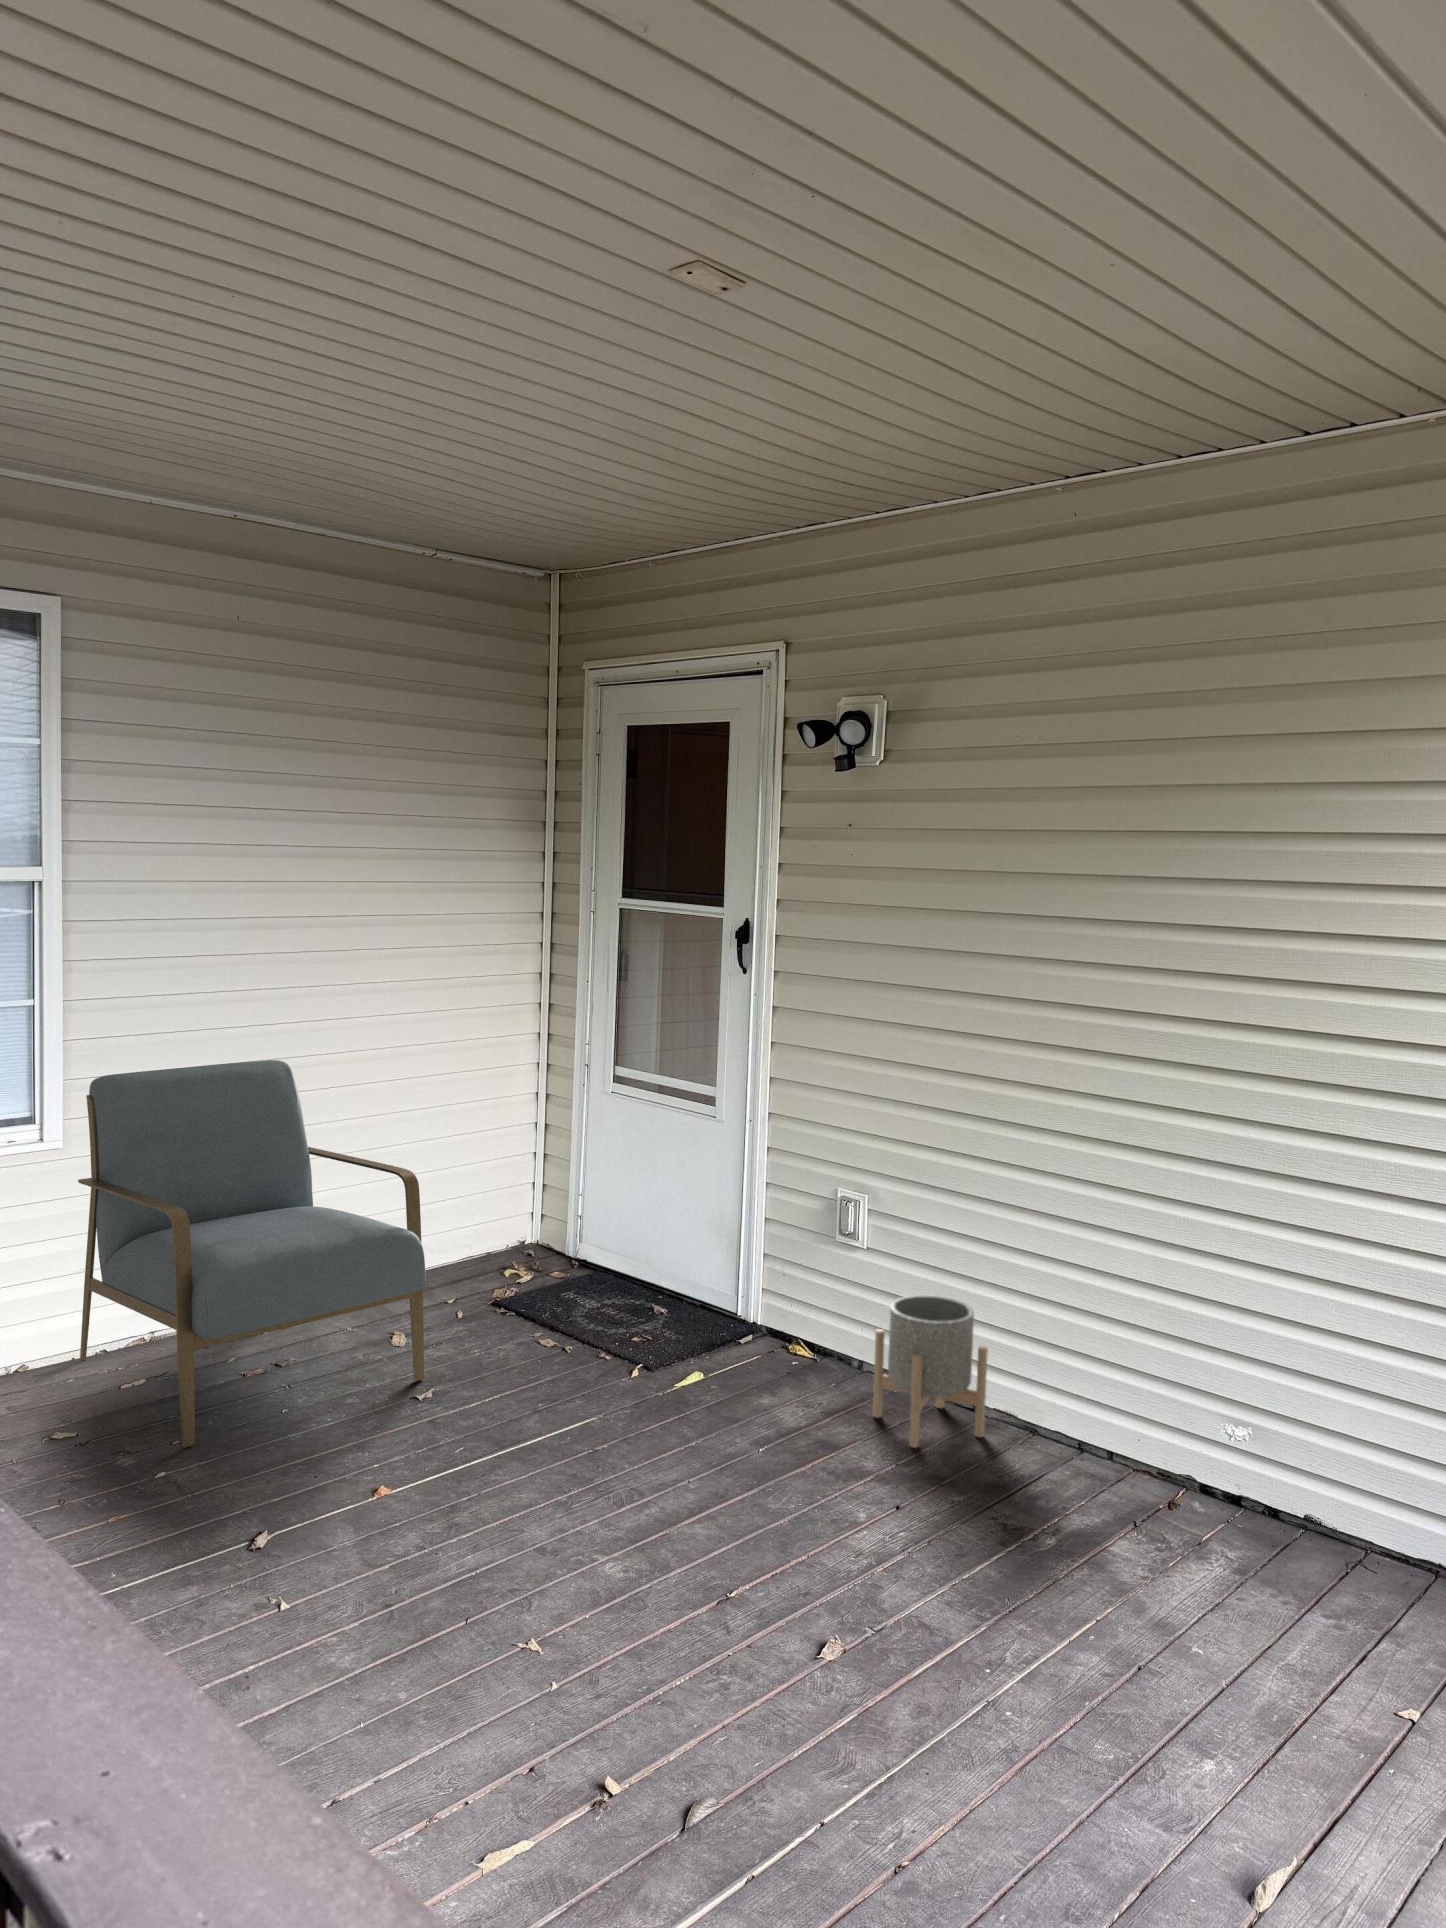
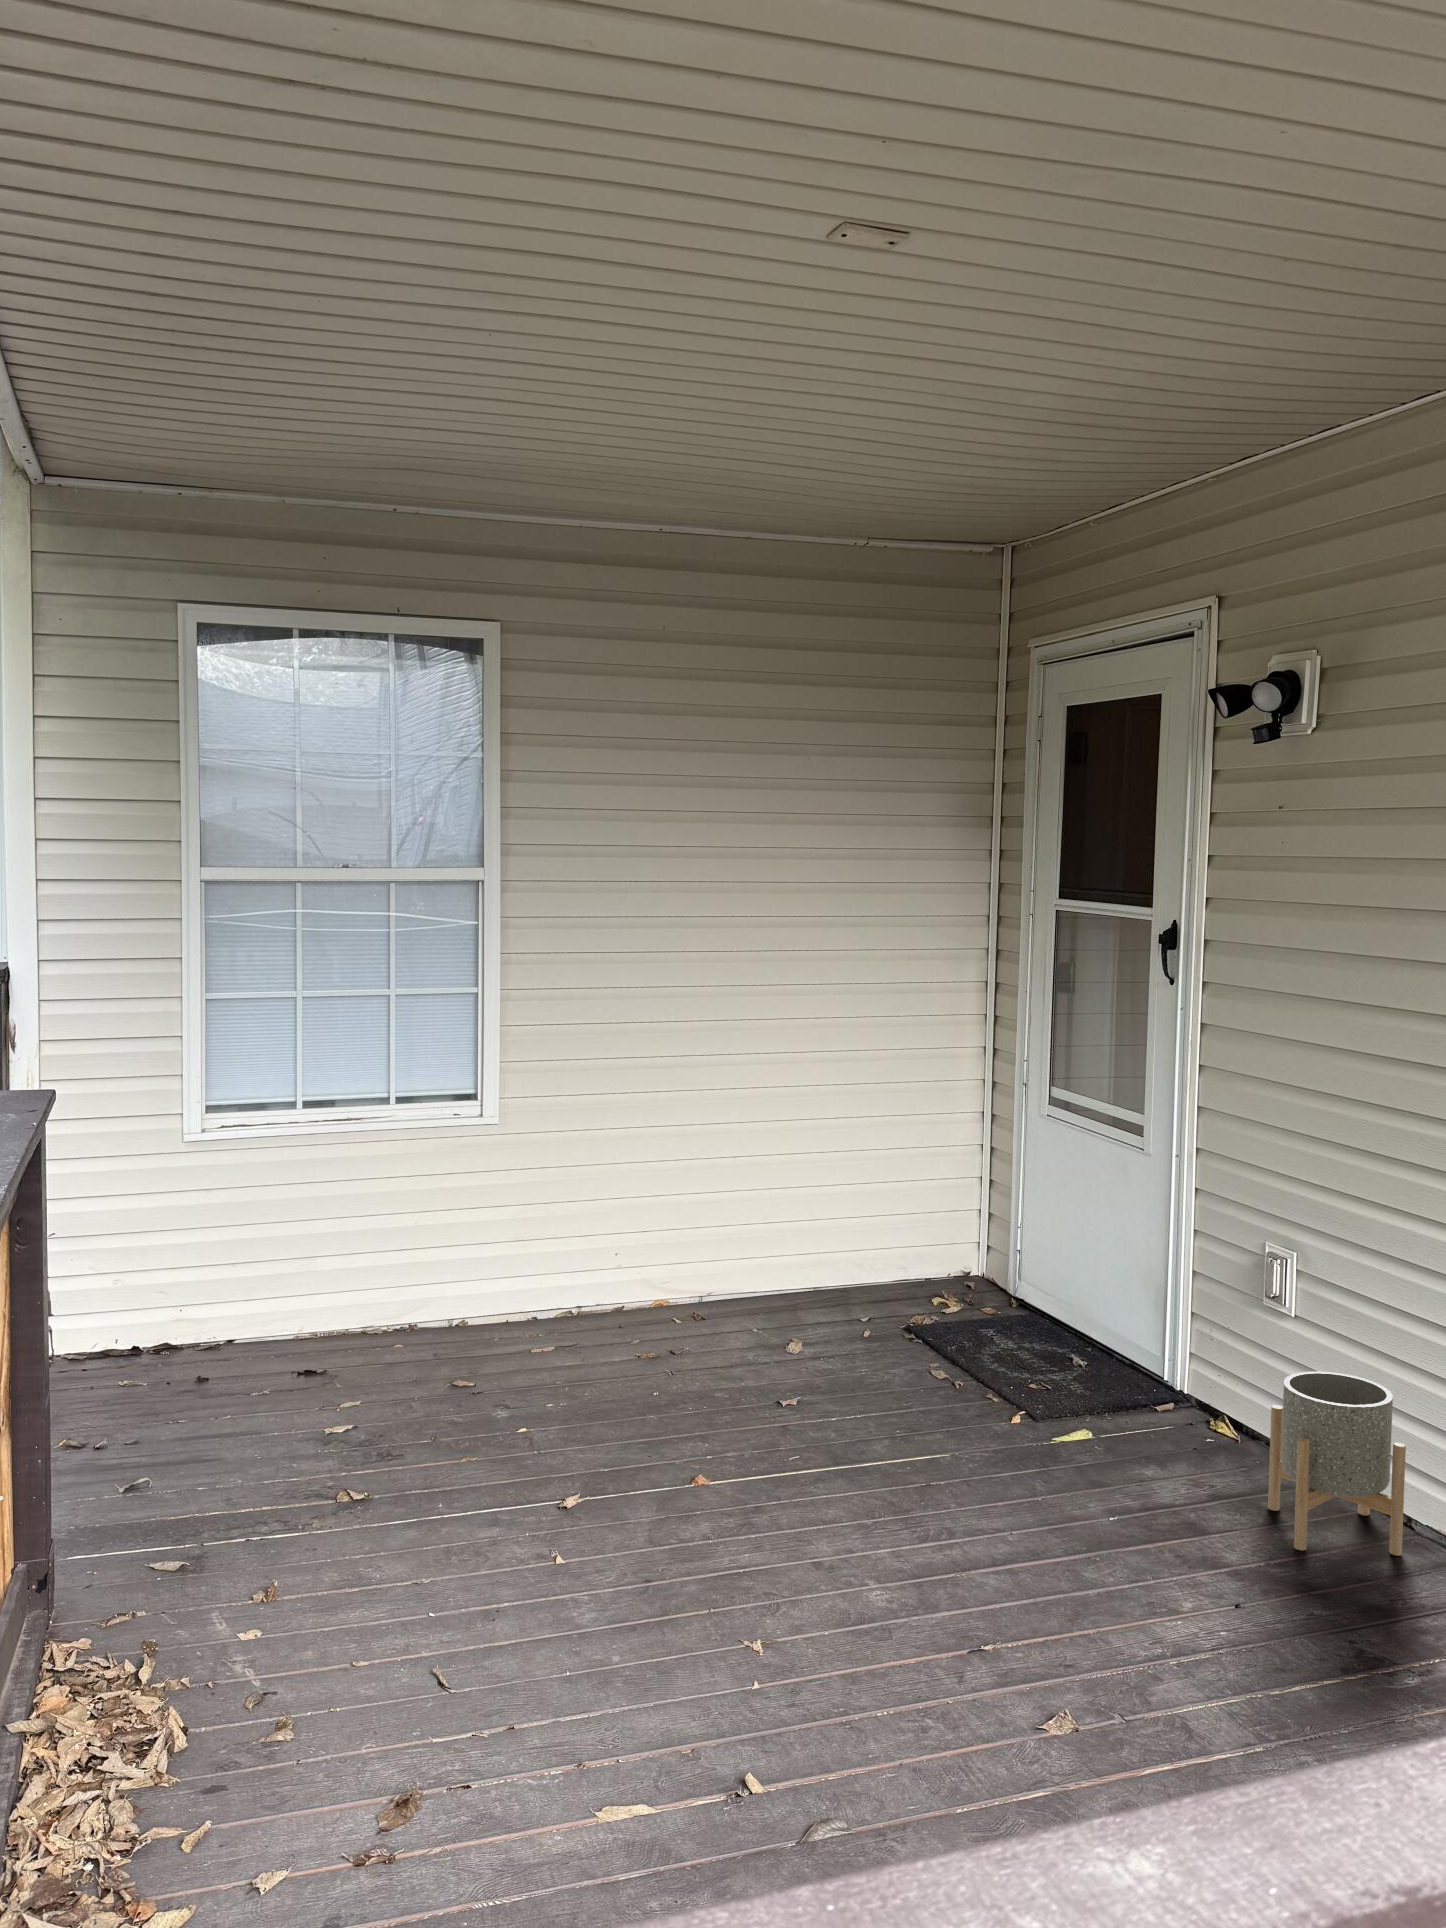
chair: present [78,1060,426,1448] -> none [505,1059,796,1412]

